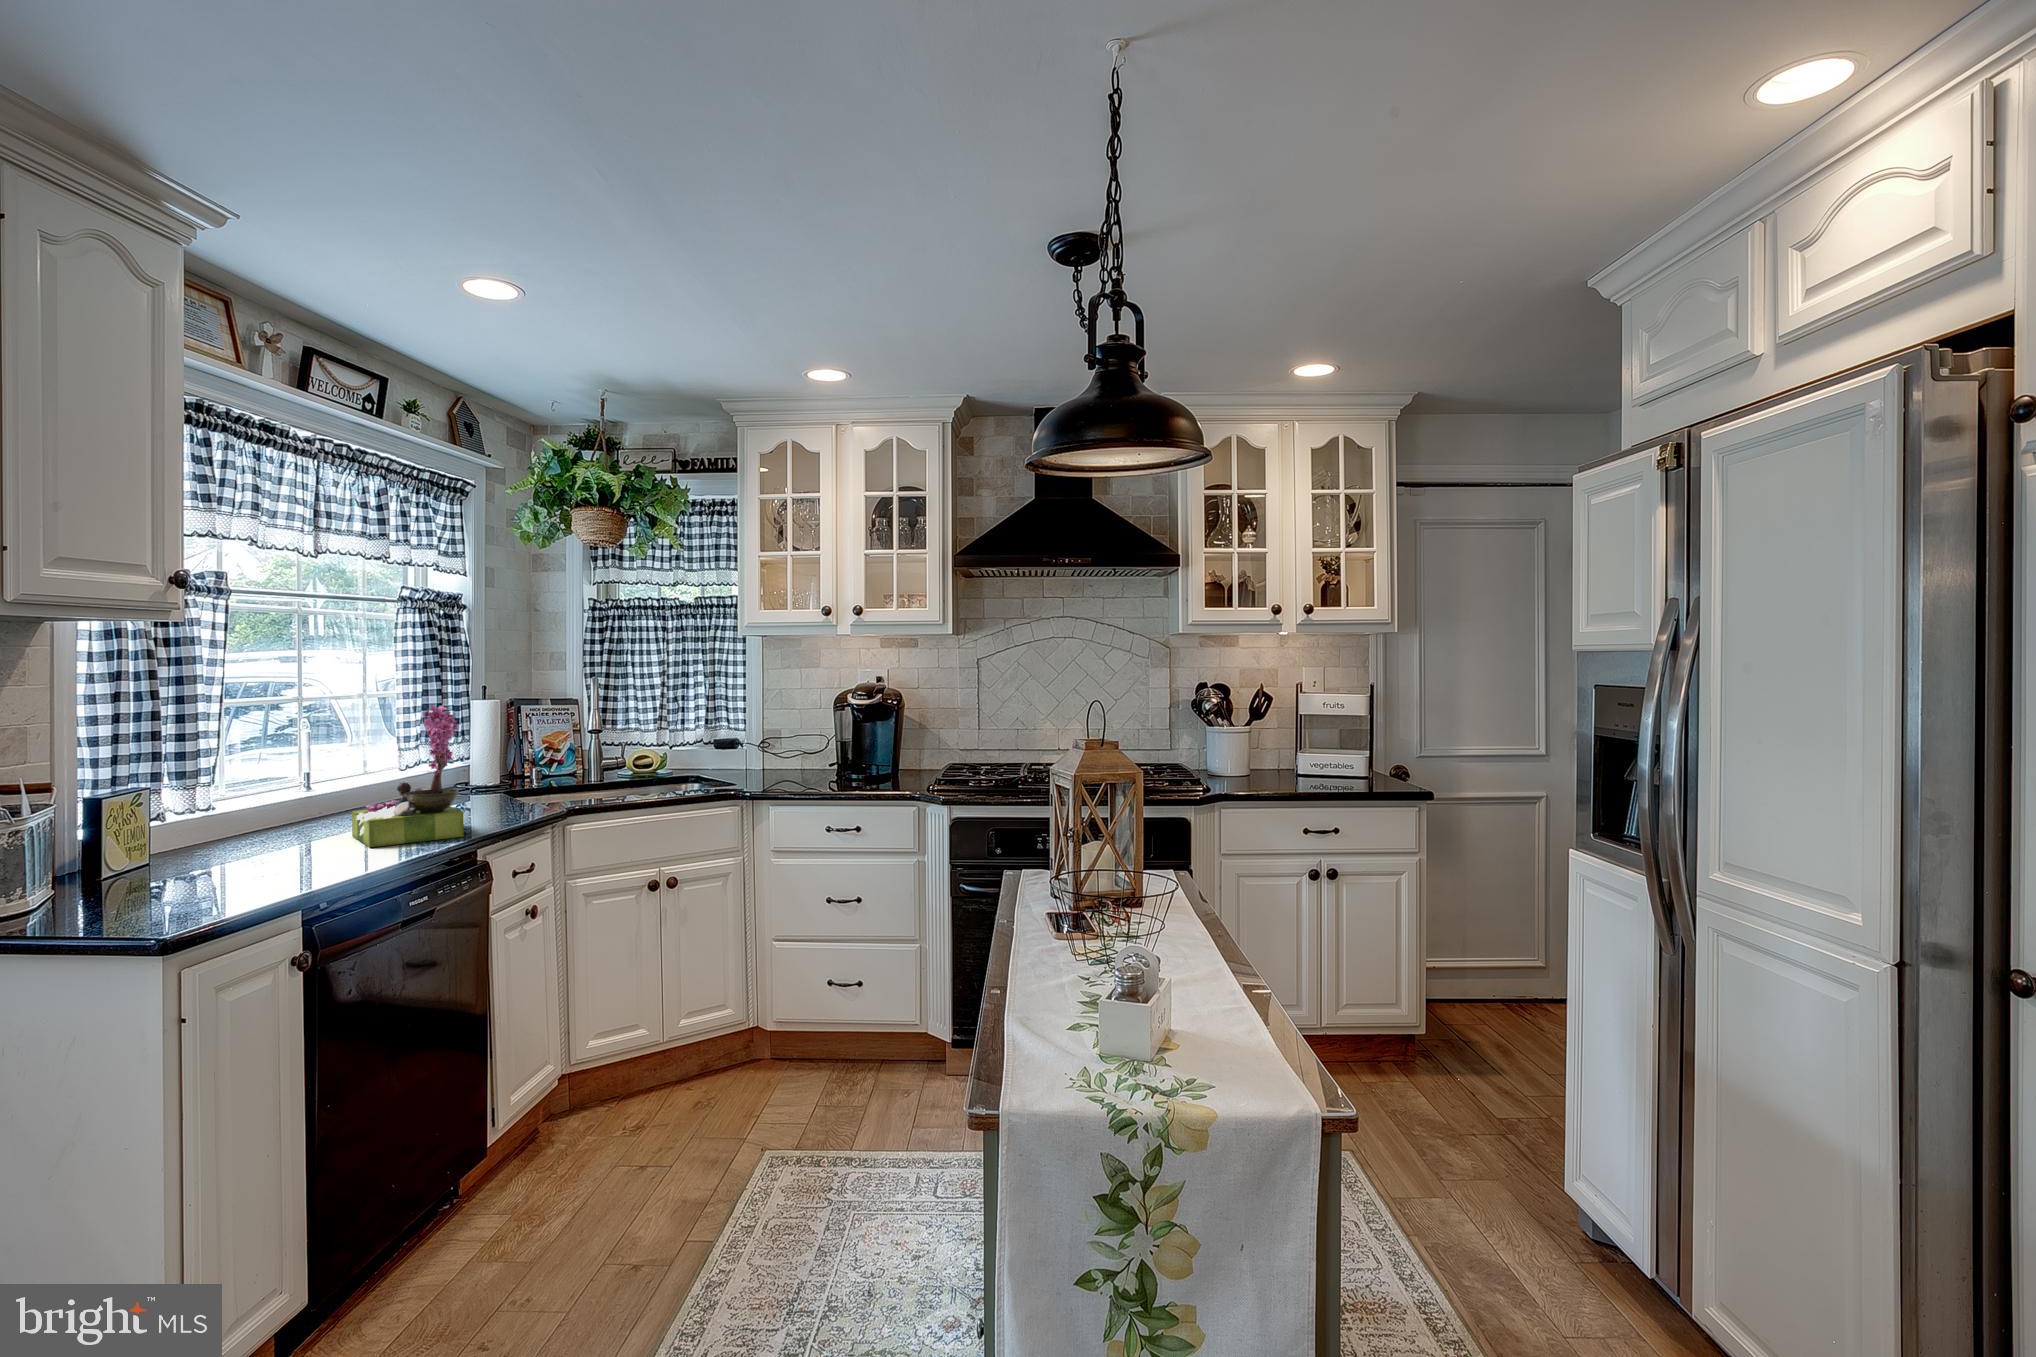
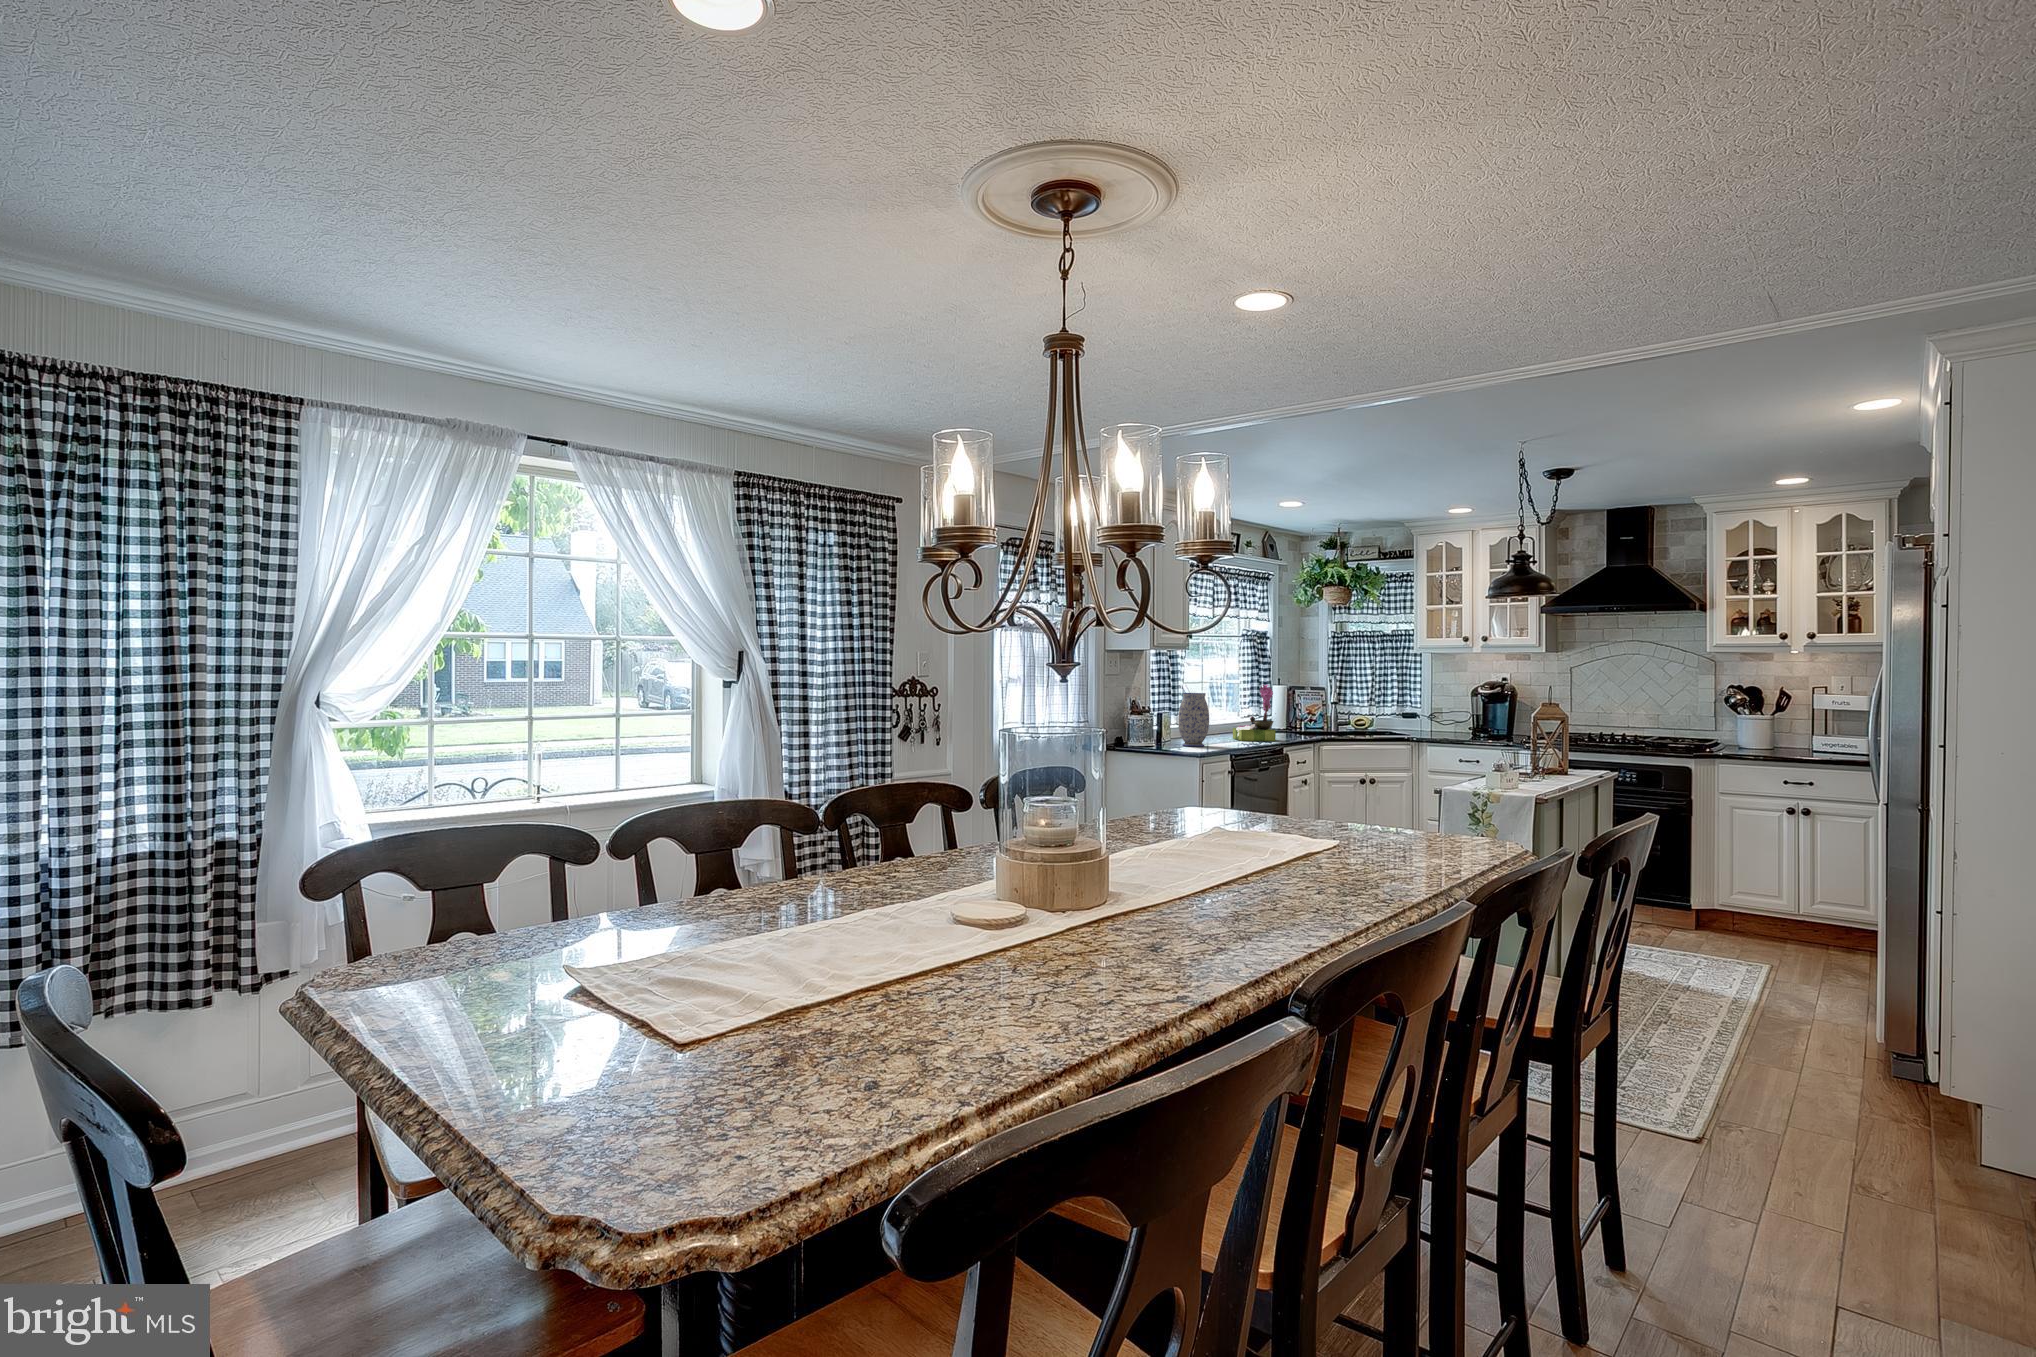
vase: none [111,748,233,915] -> present [1178,693,1209,747]

